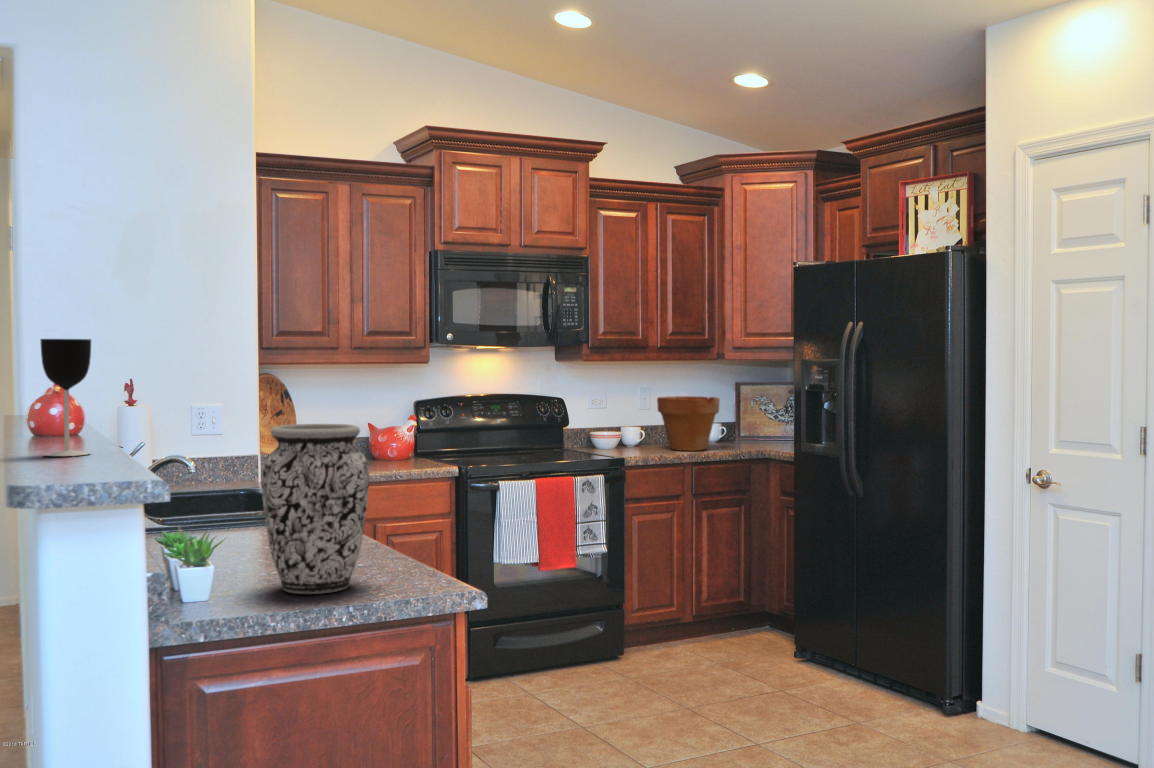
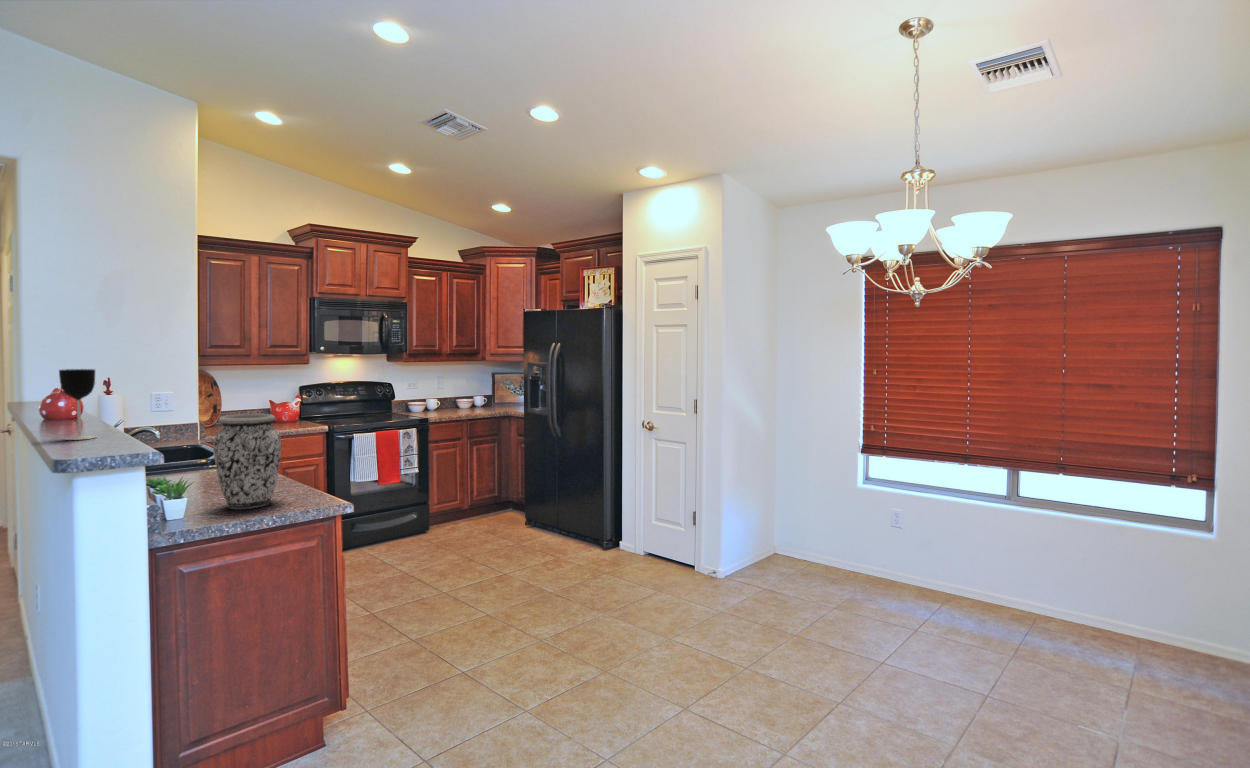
flower pot: present [657,396,720,451] -> none [450,381,486,412]

